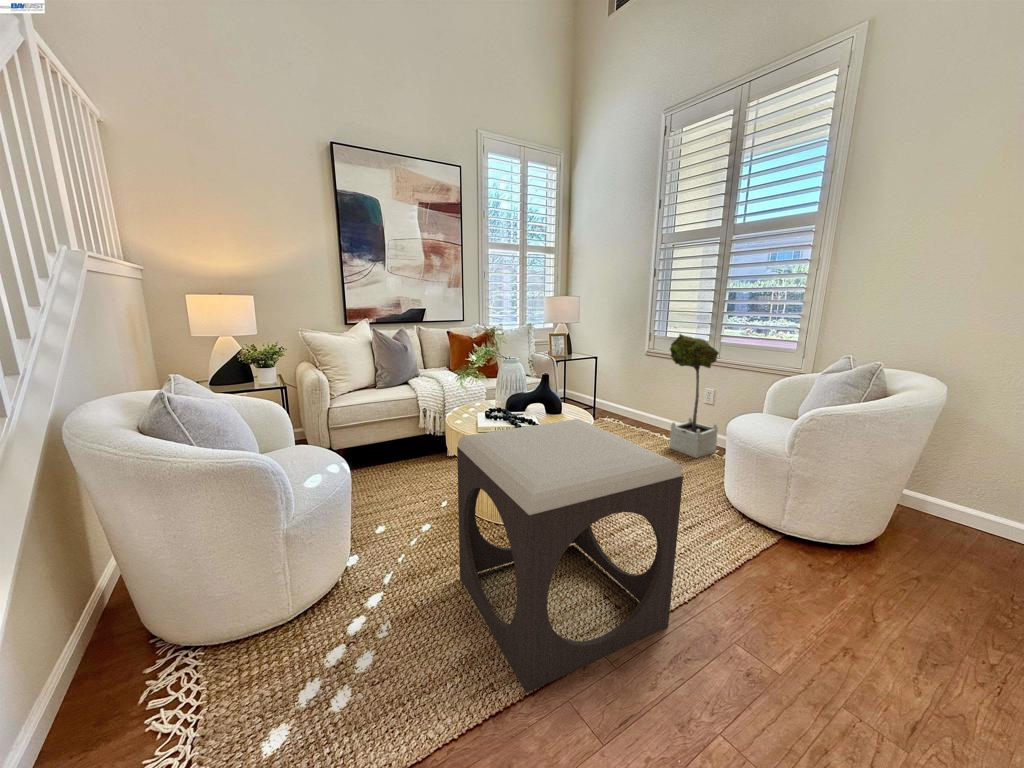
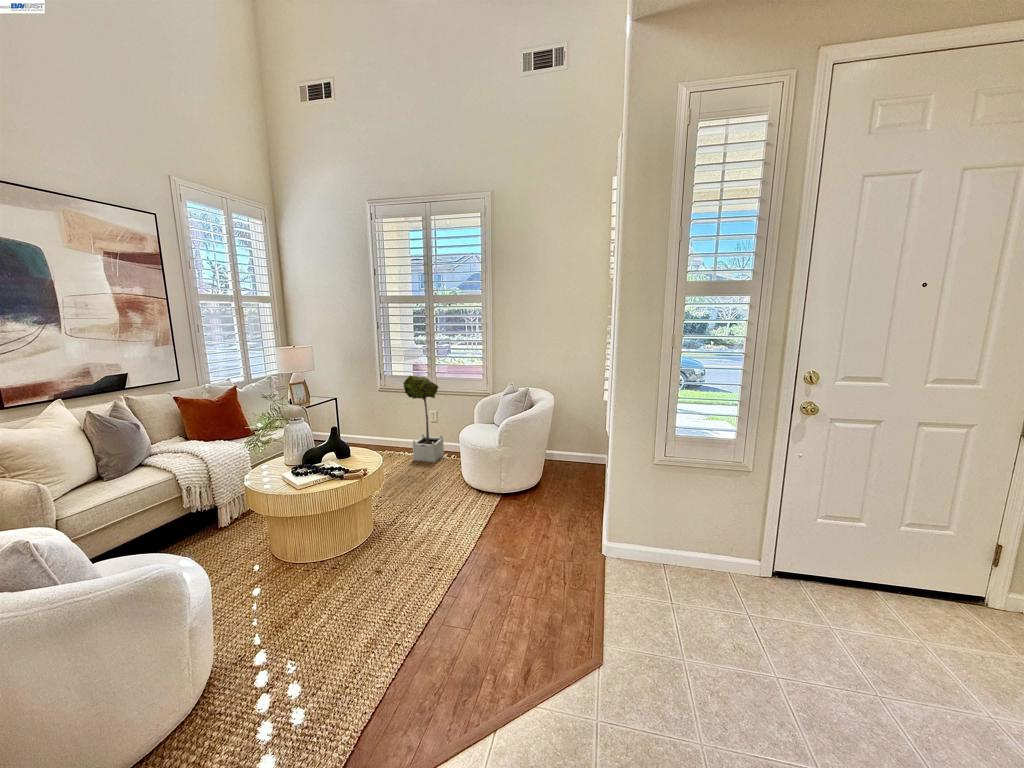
footstool: present [457,419,683,693] -> none [313,457,471,637]

